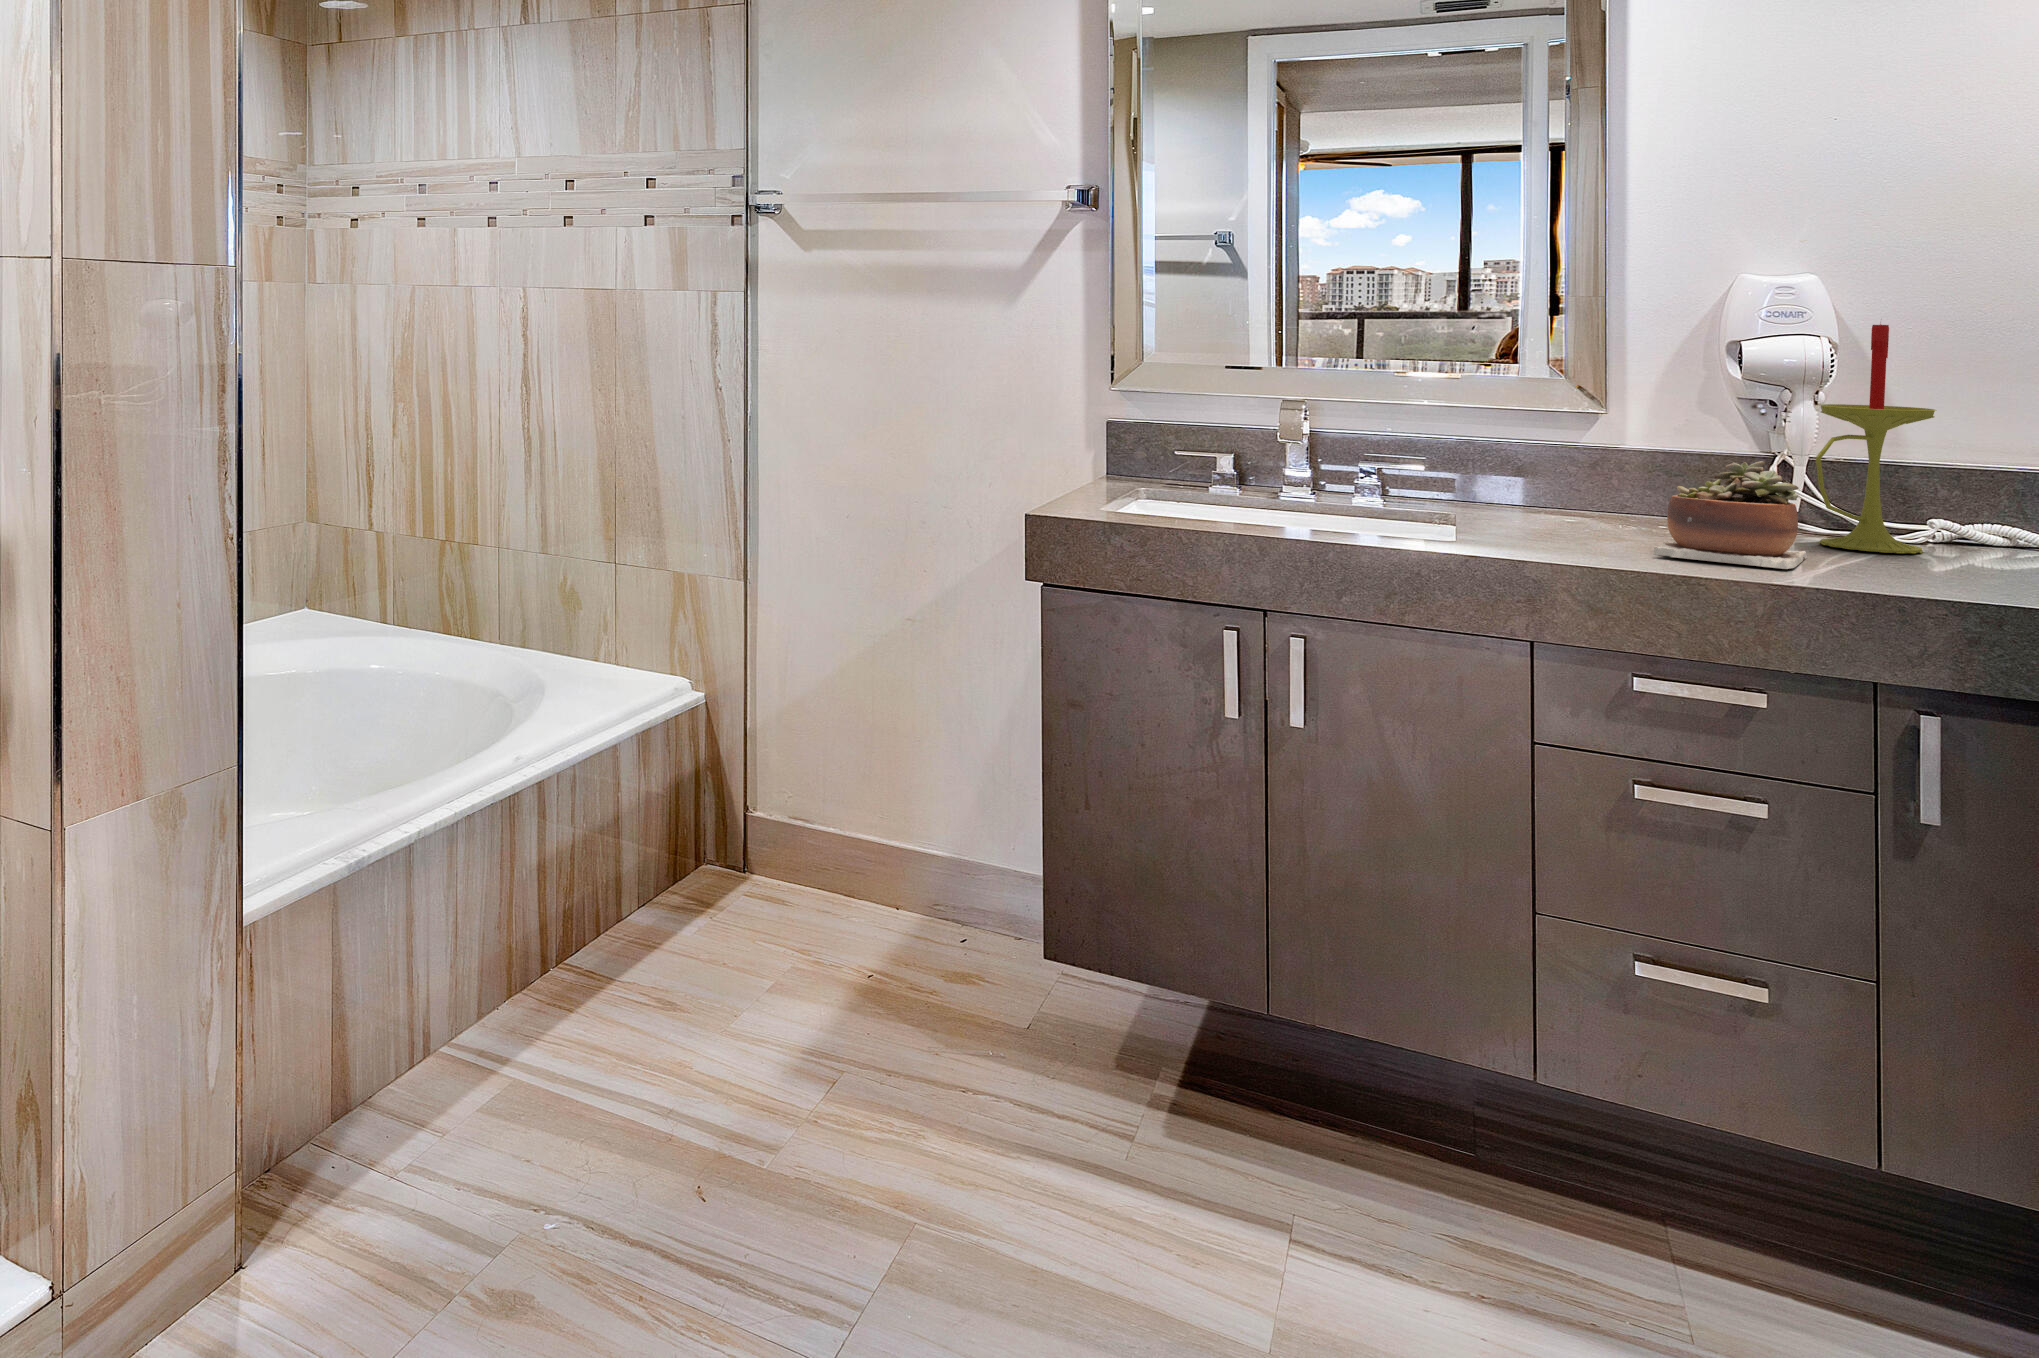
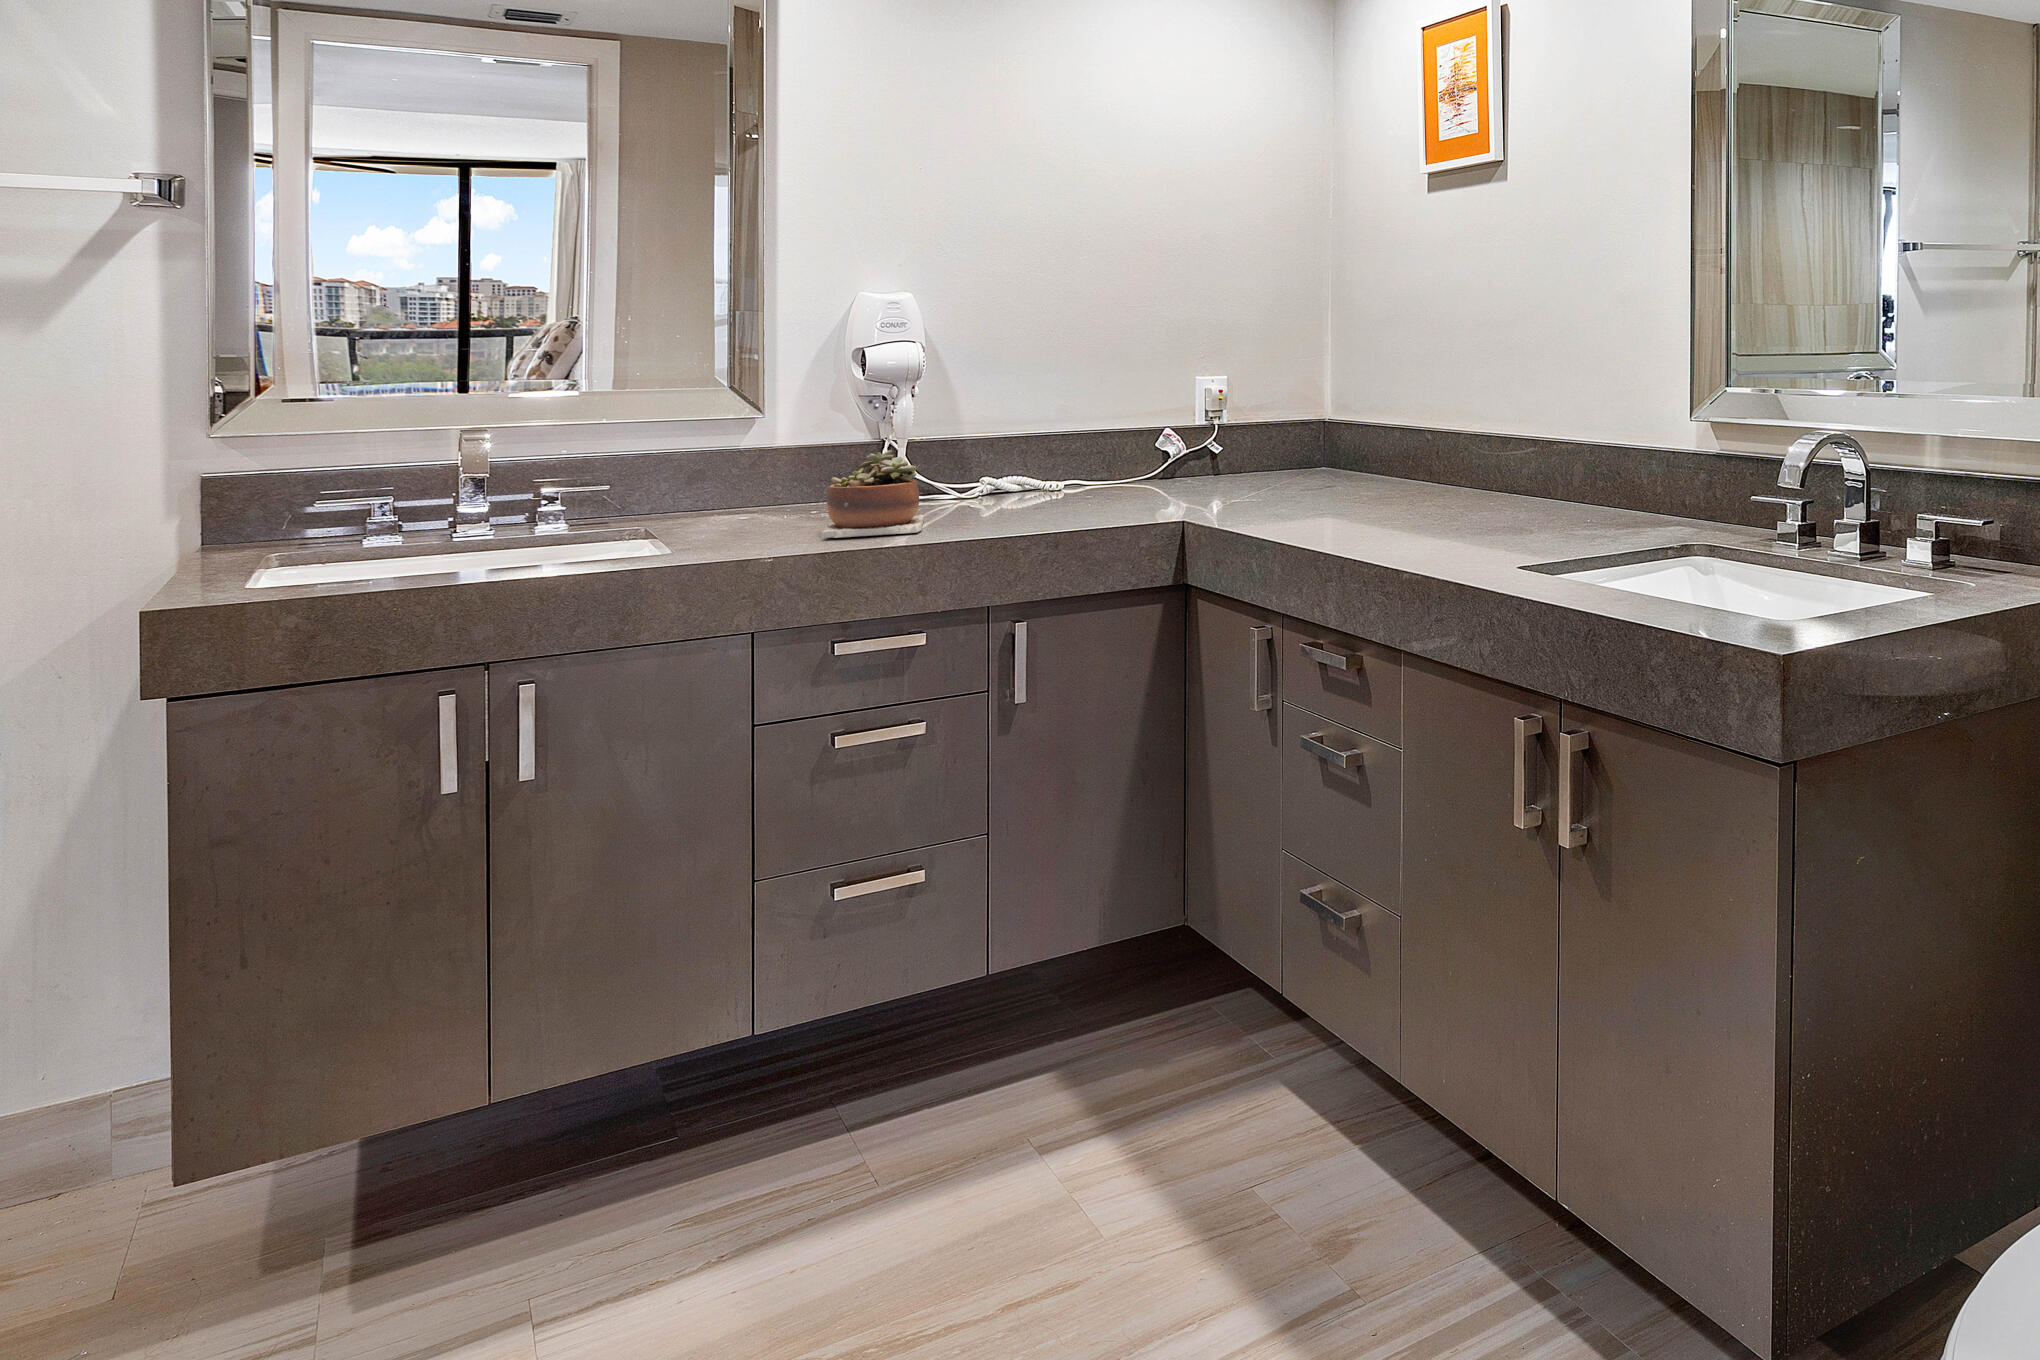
candle: present [1816,324,1936,553] -> none [920,335,991,507]

